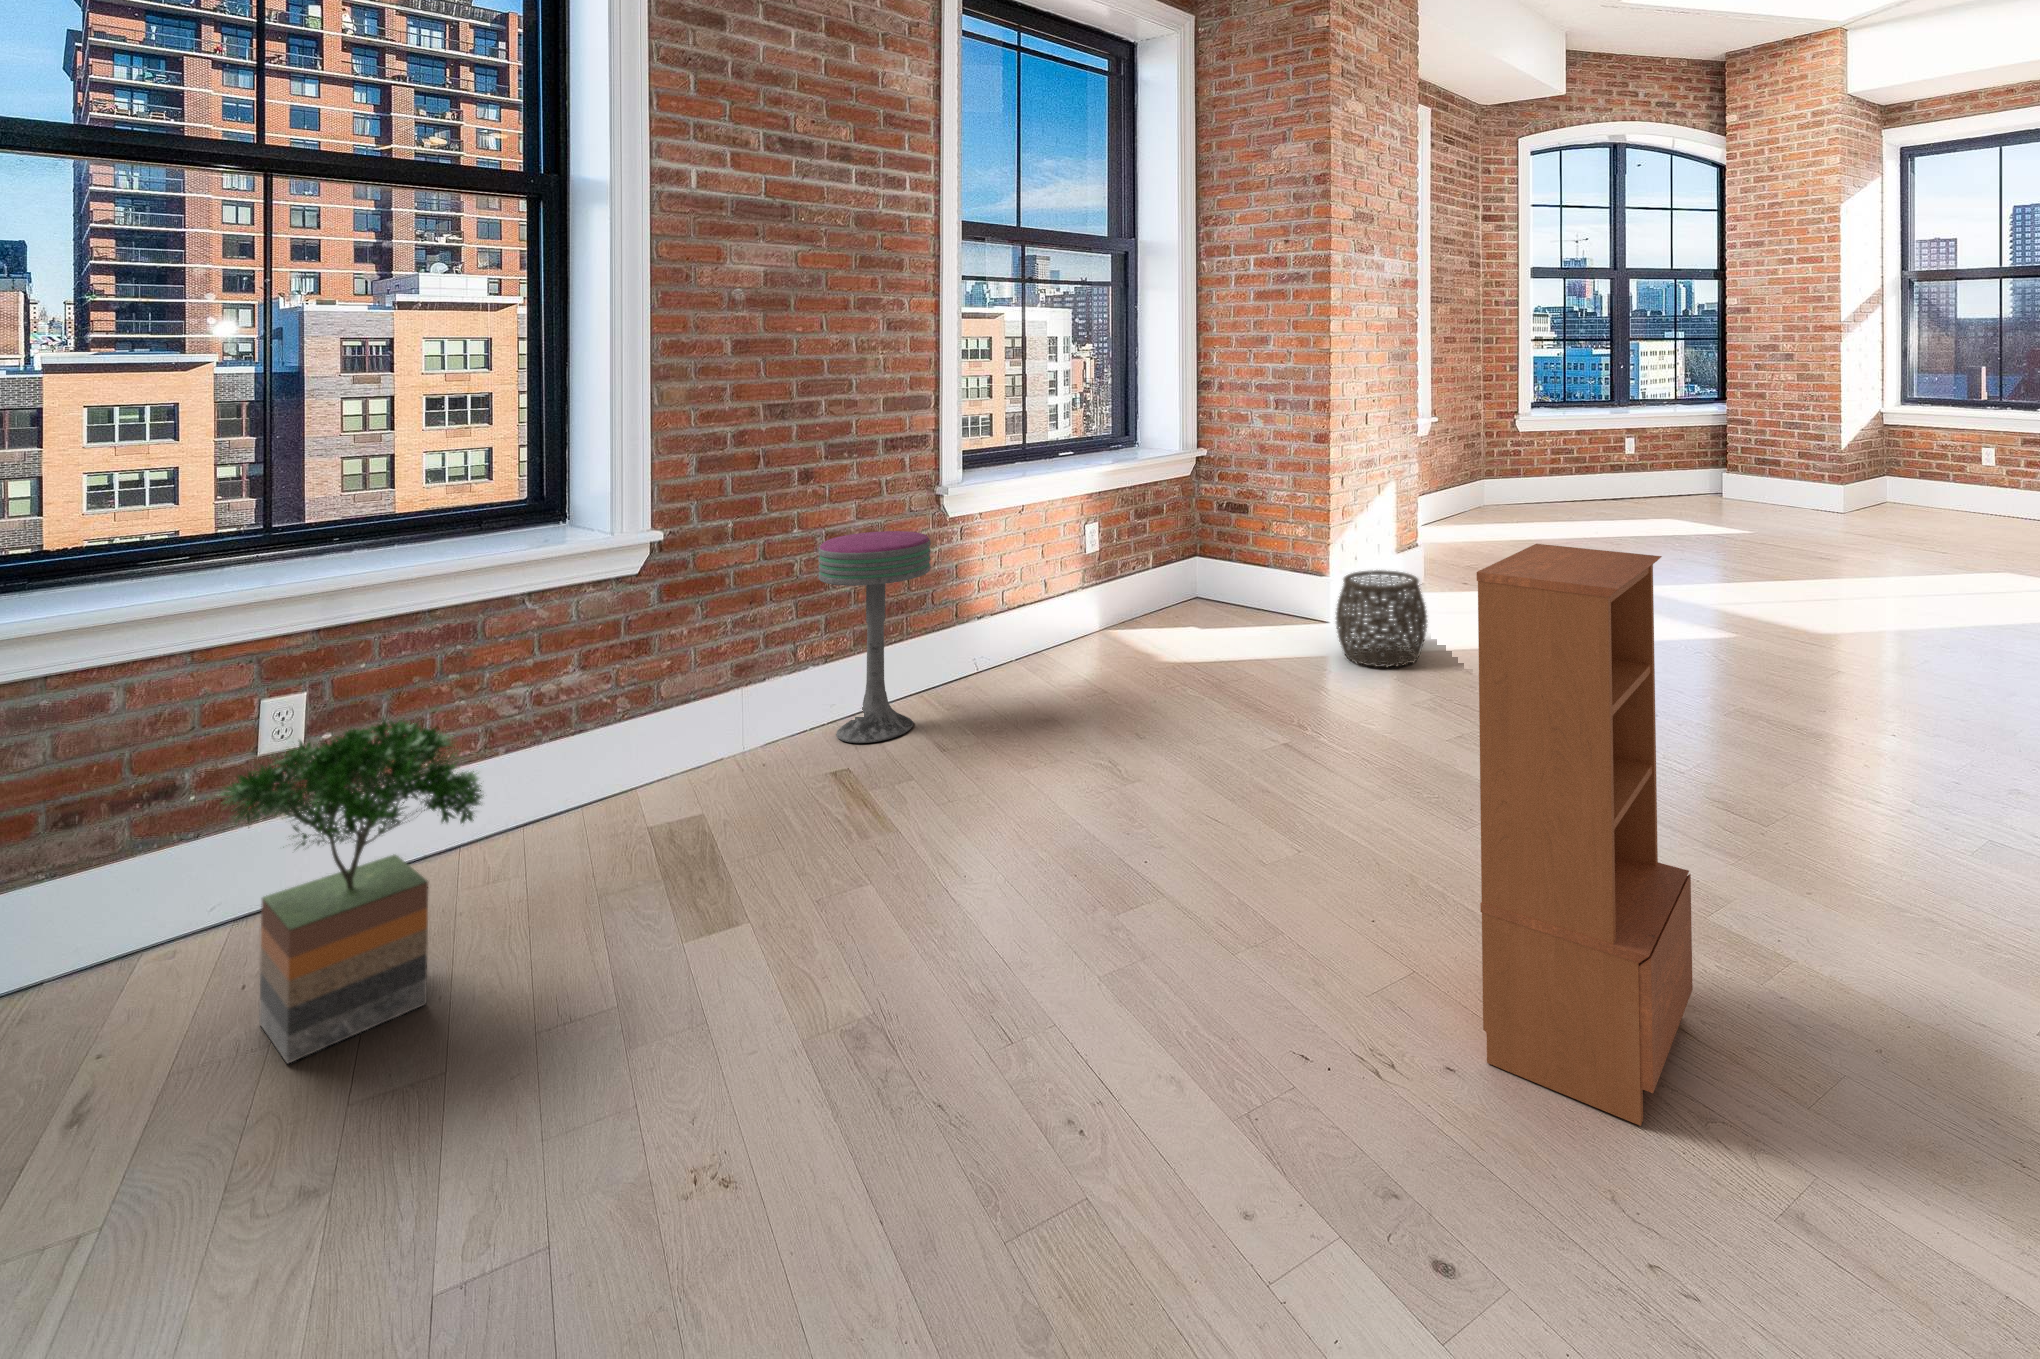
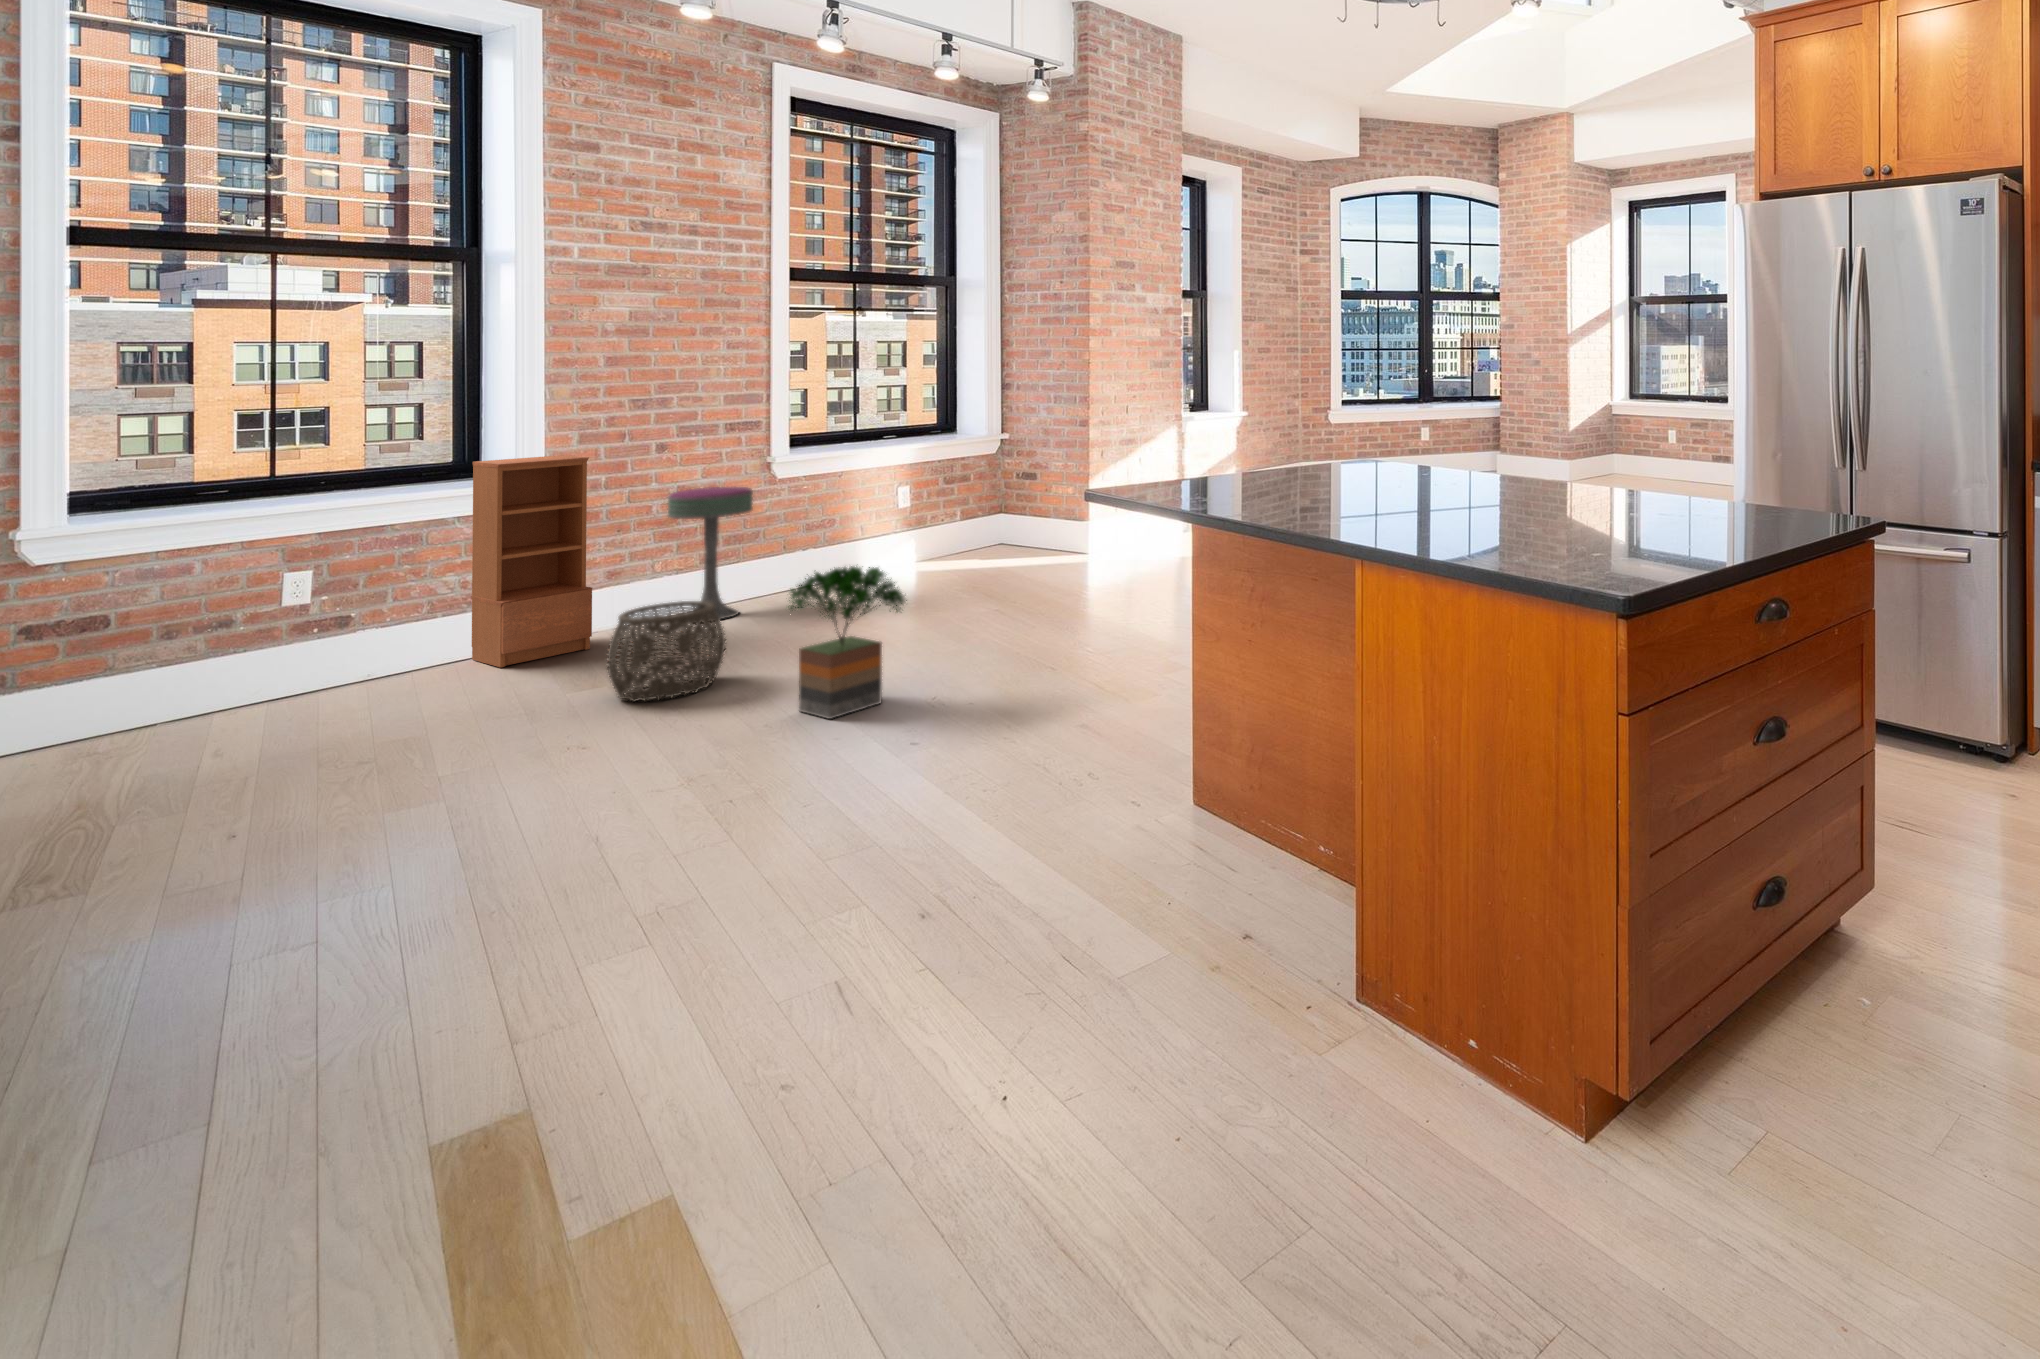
bookcase: present [1477,544,1693,1126] -> present [471,455,592,667]
woven basket: present [1336,570,1427,668] -> present [607,601,726,701]
potted tree: present [221,719,484,1063] -> present [788,566,907,719]

